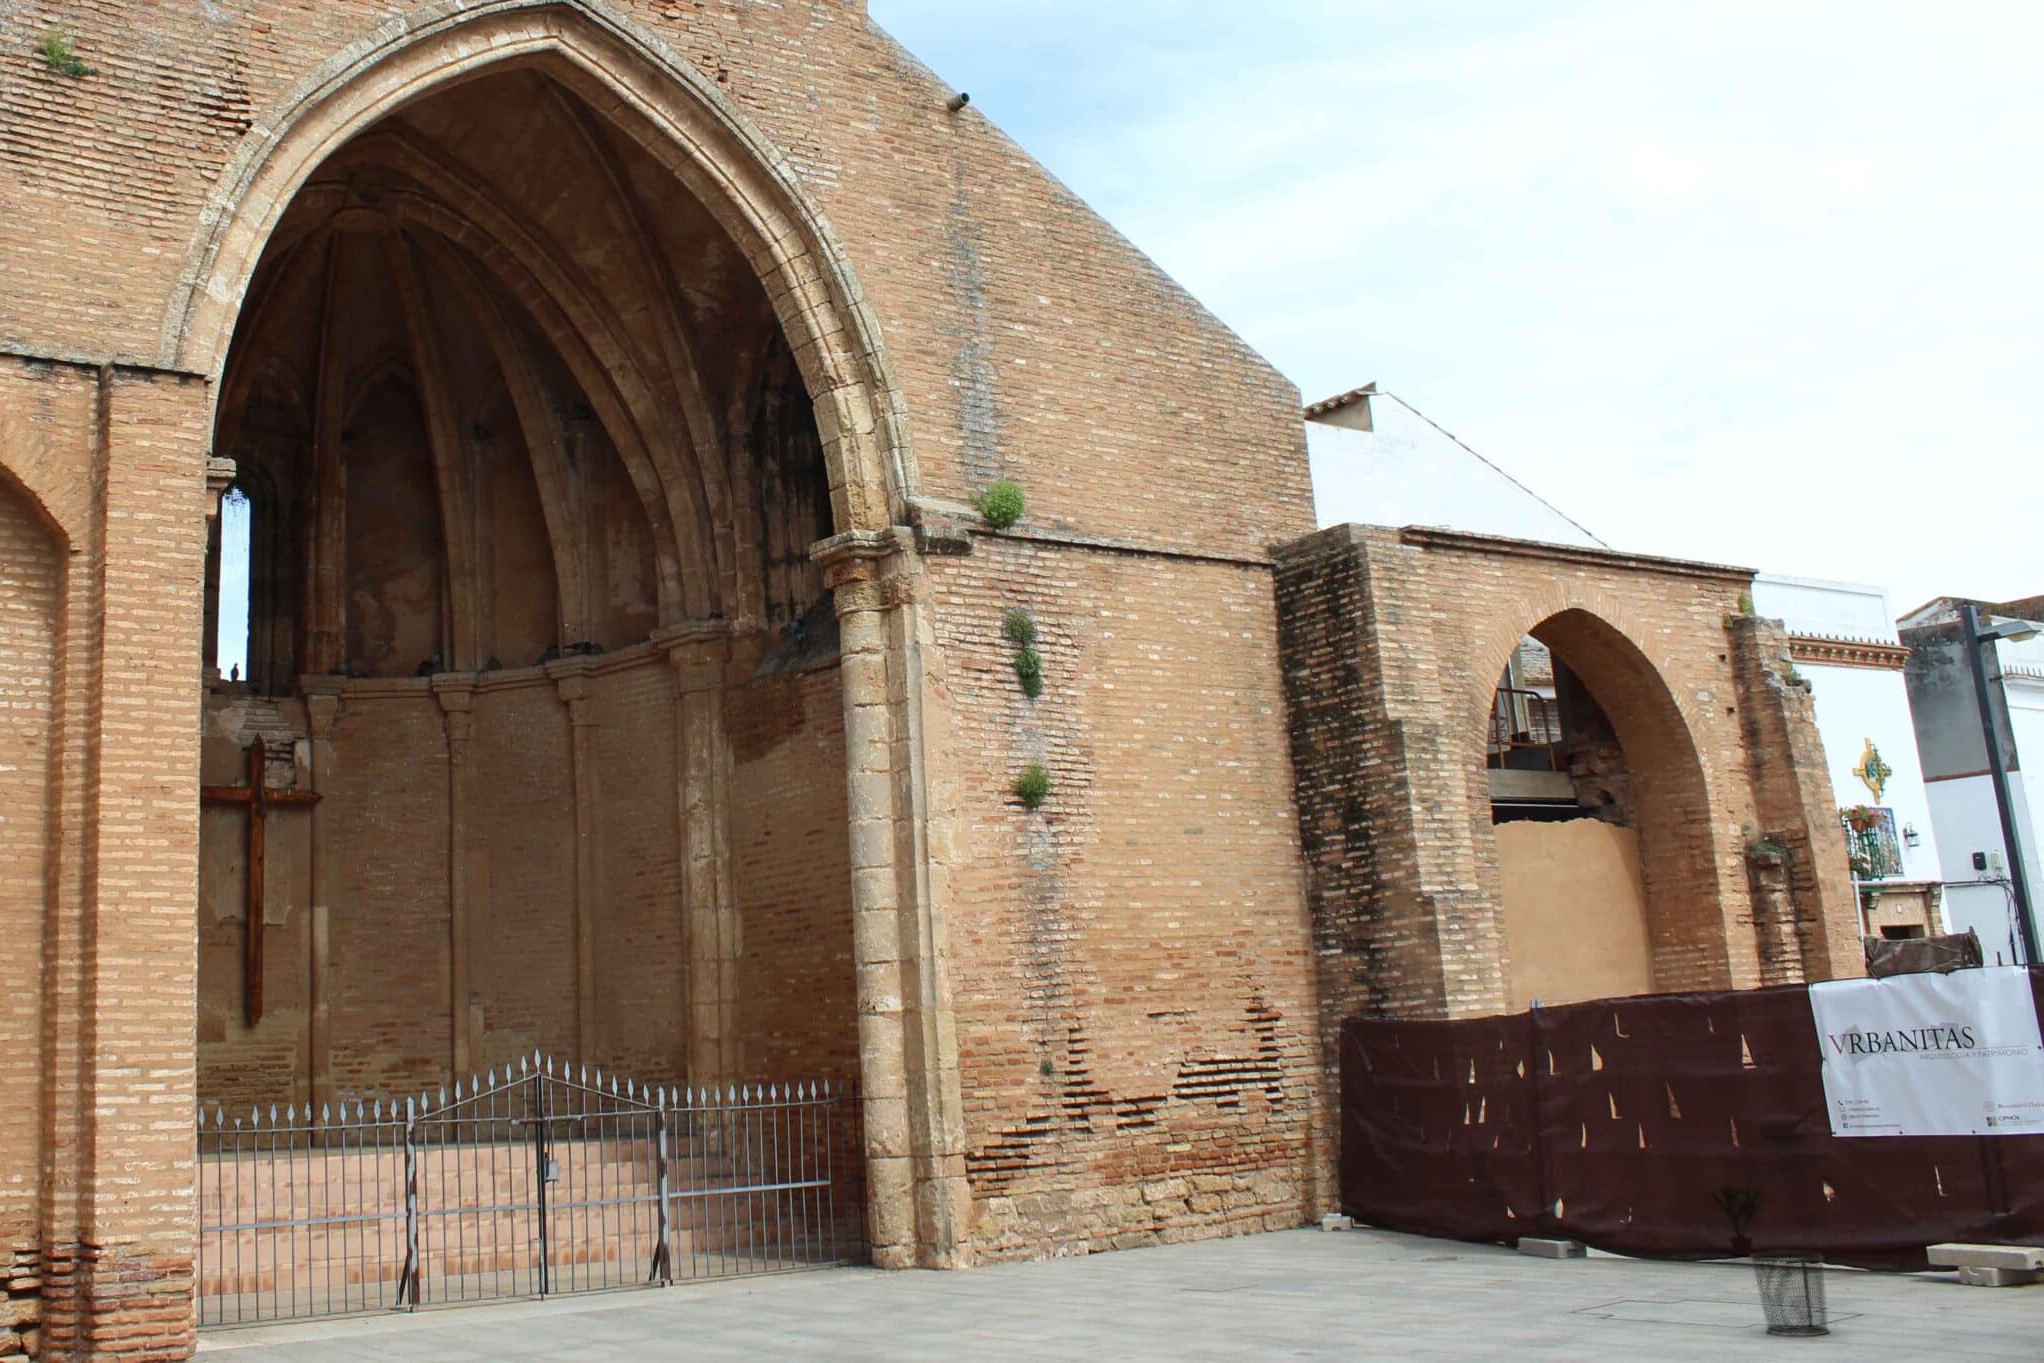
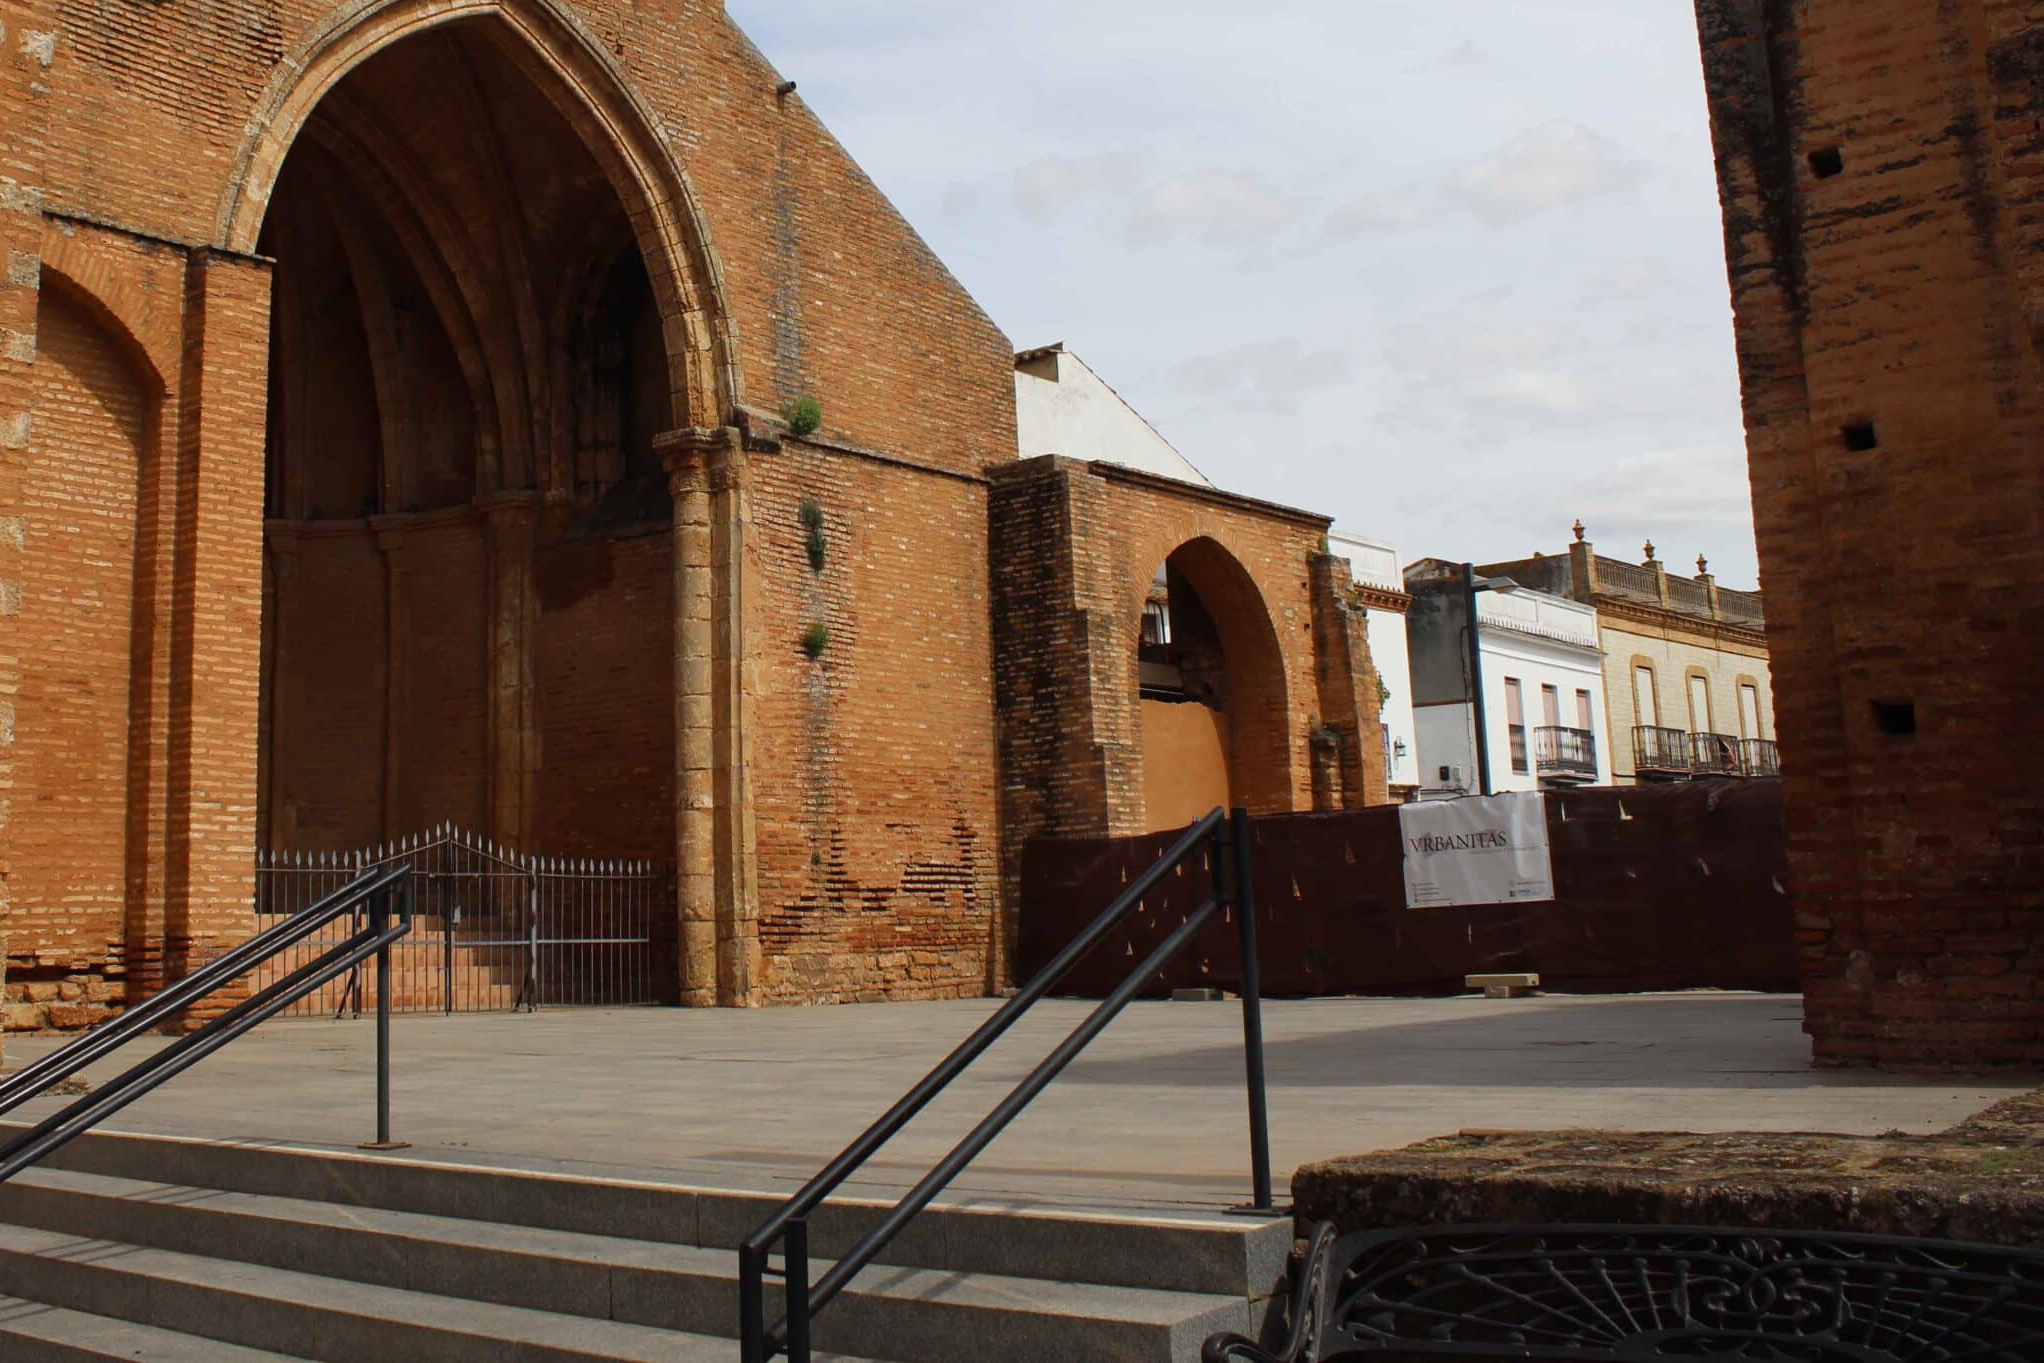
waste bin: present [1750,1251,1829,1336] -> none [1353,959,1400,1009]

